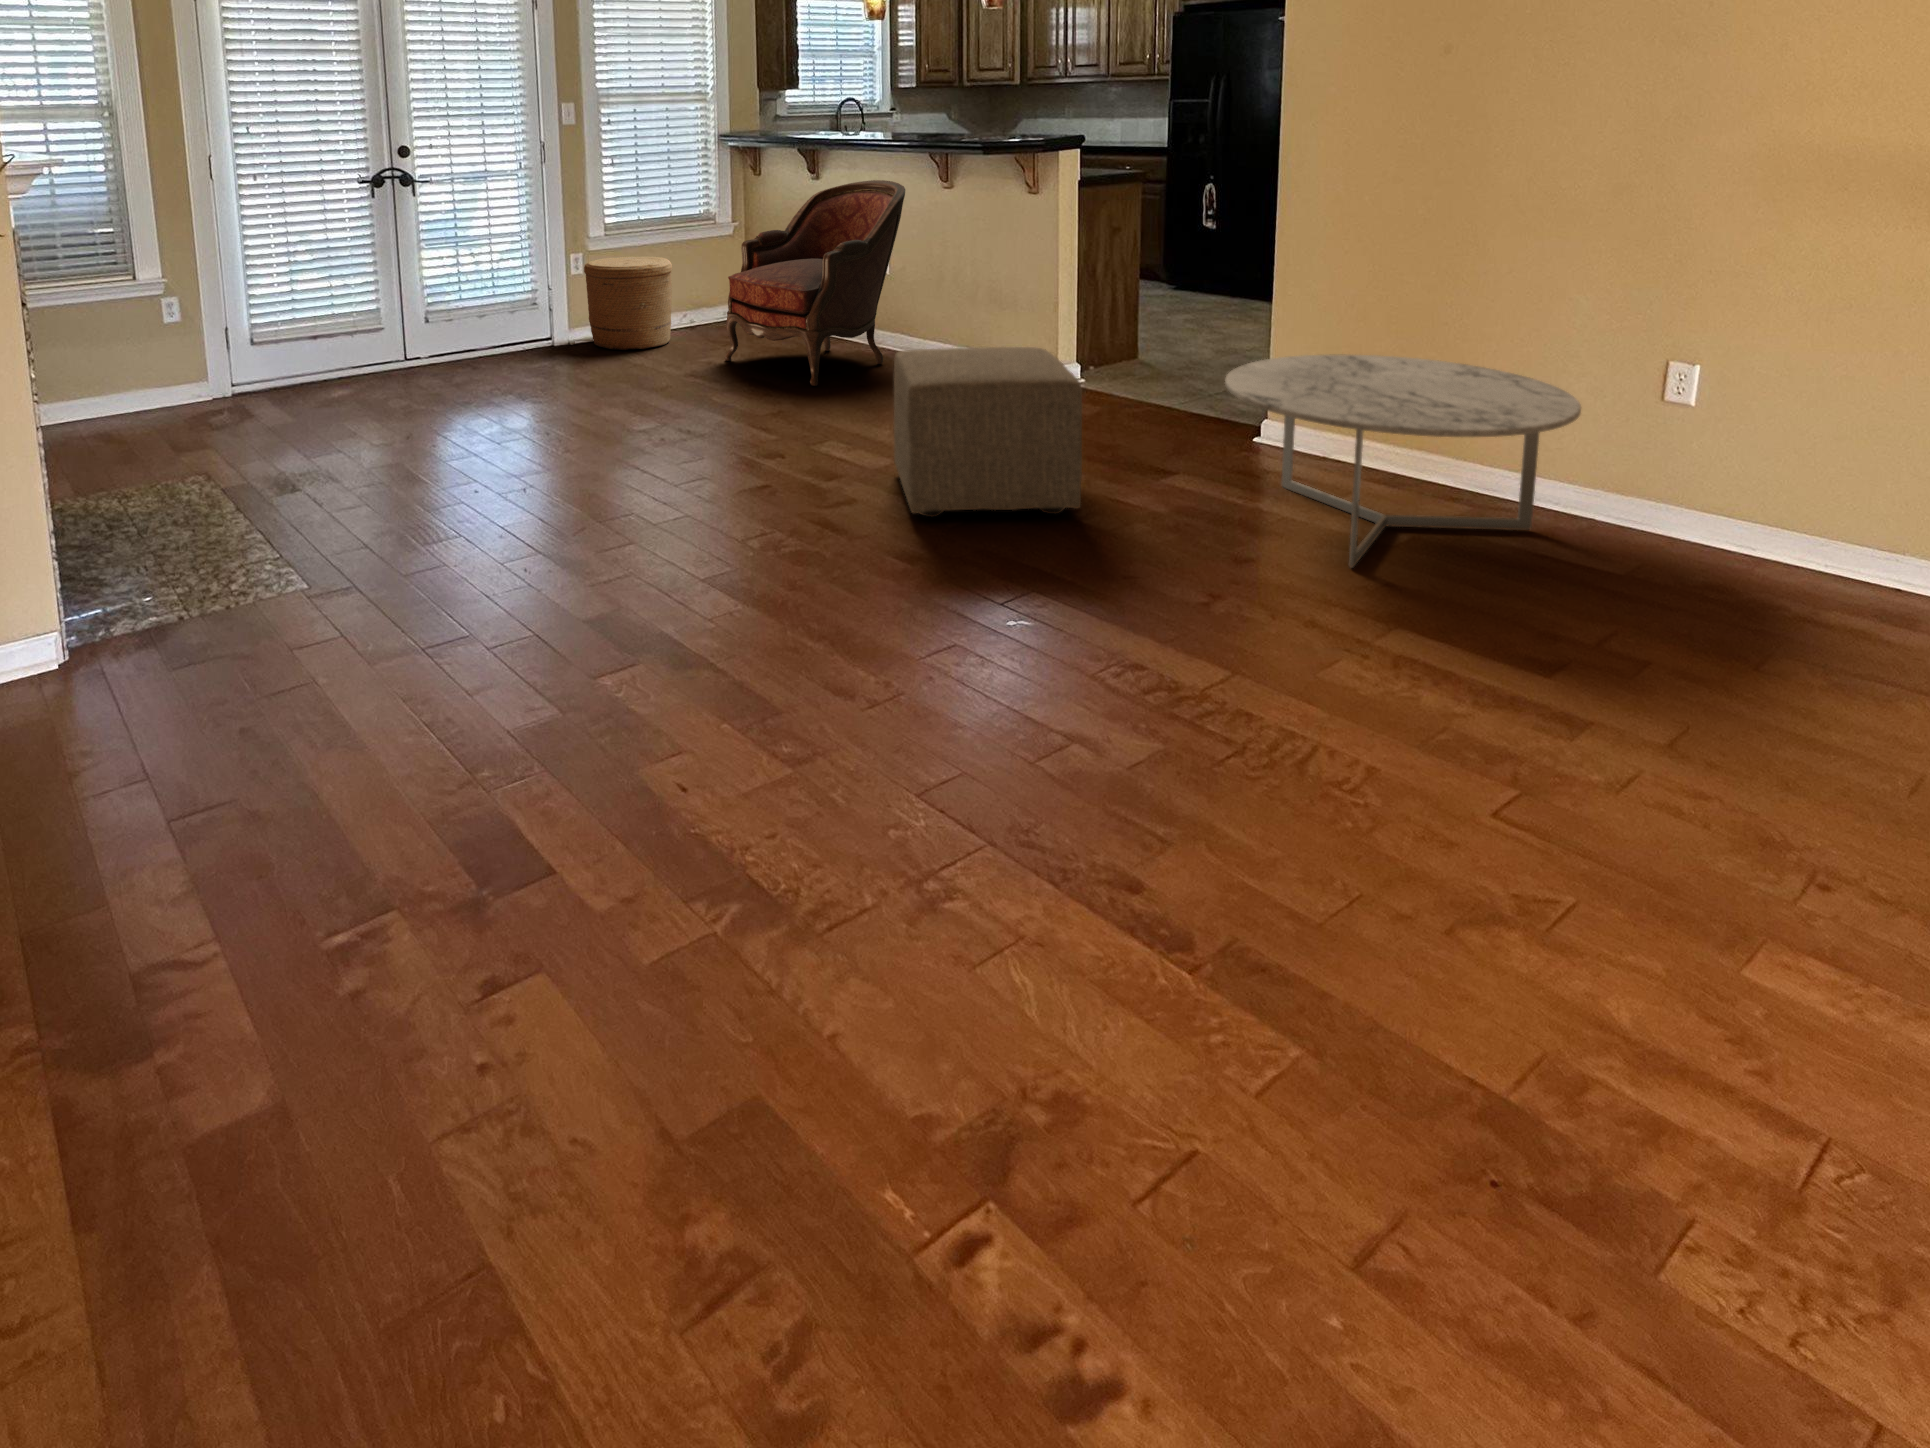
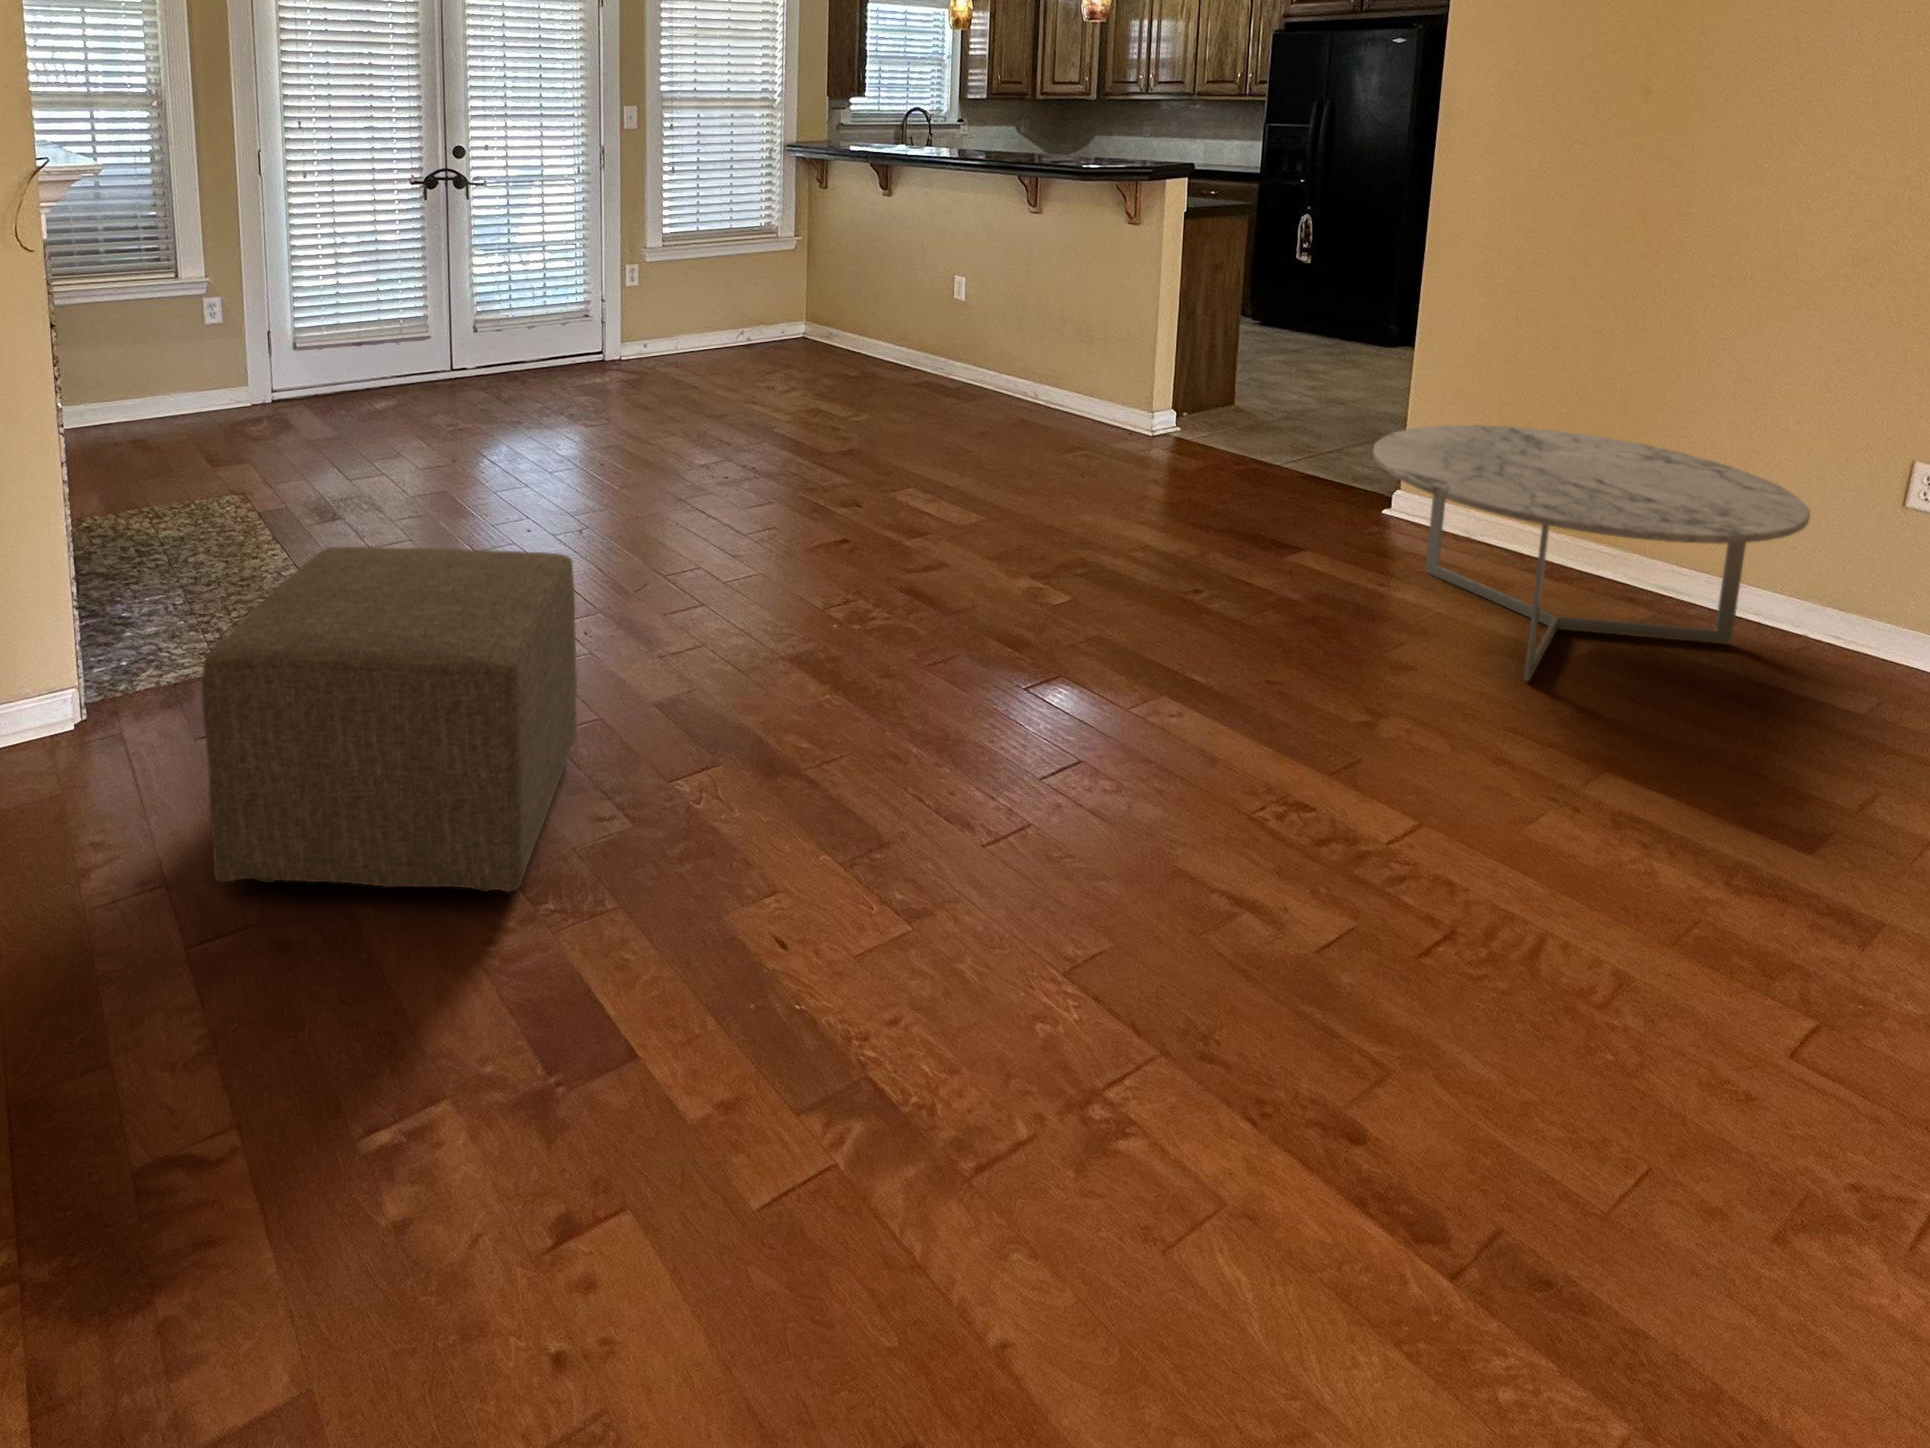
armchair: present [725,180,905,386] -> none [786,201,990,422]
woven basket: present [584,257,672,350] -> none [639,271,732,371]
ottoman: present [894,347,1082,517] -> present [202,547,577,892]

